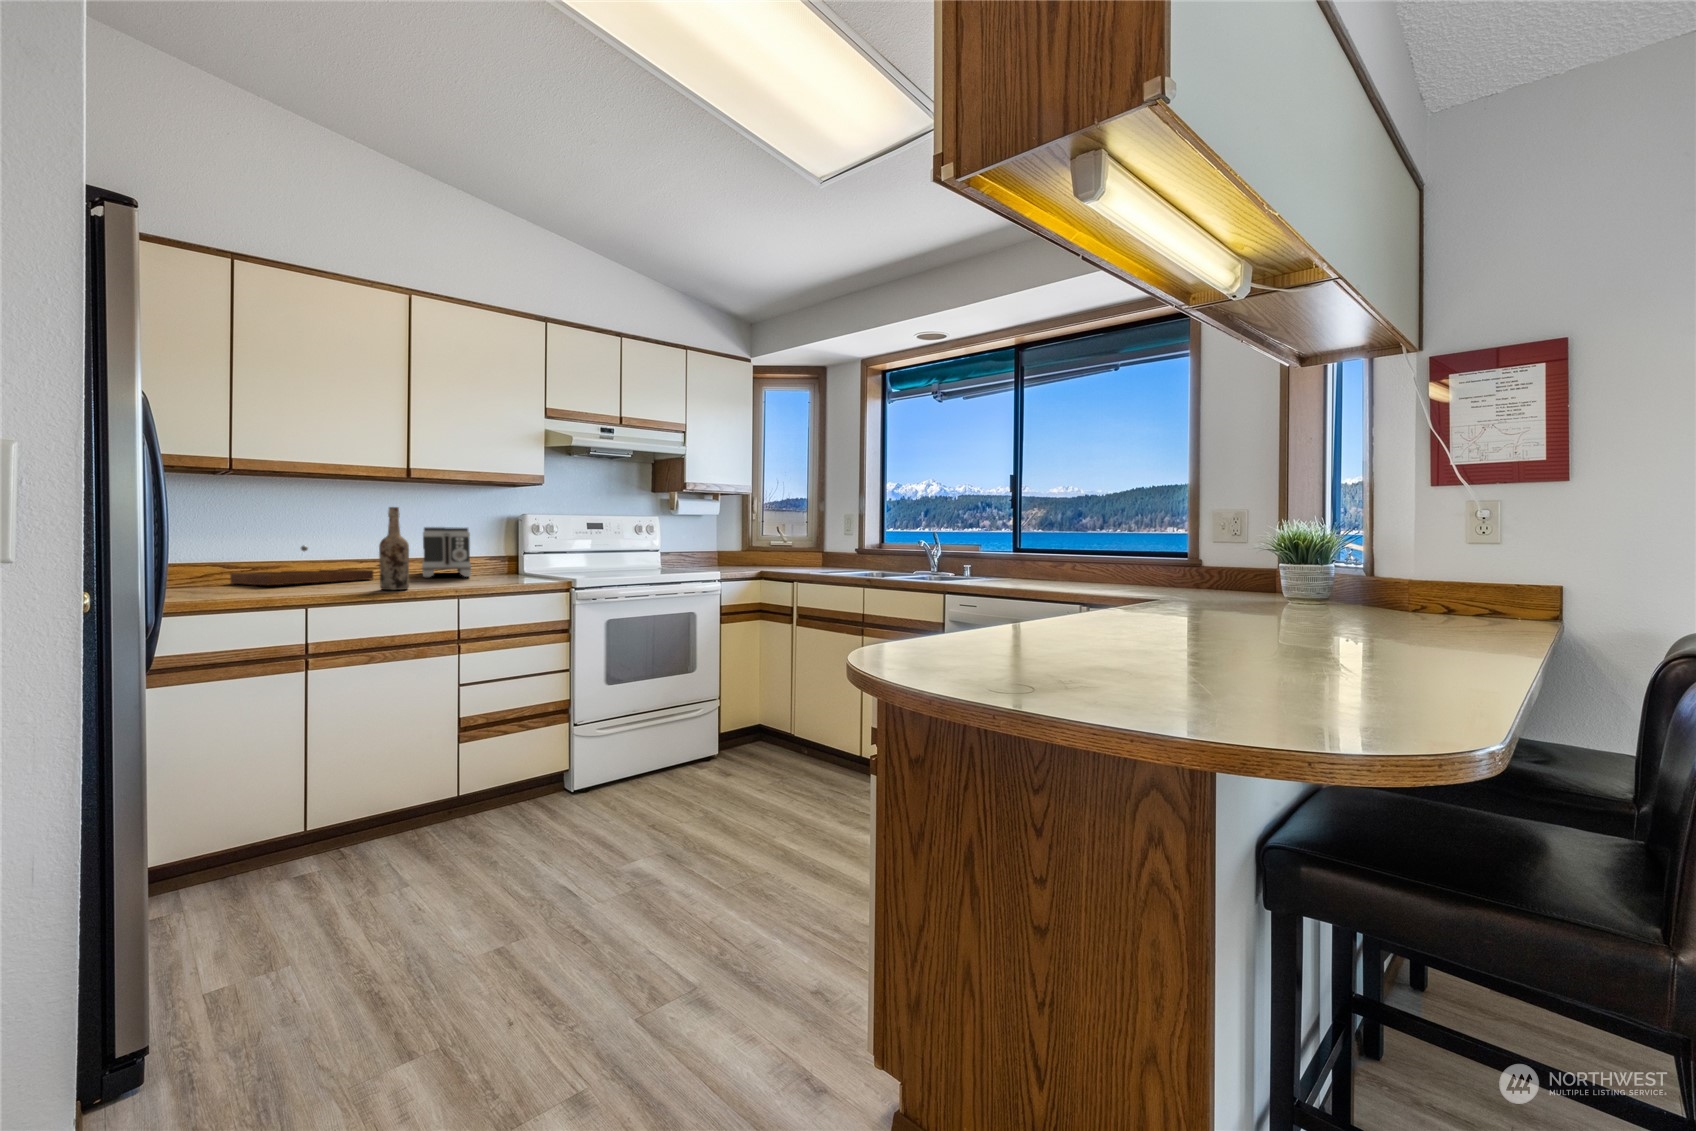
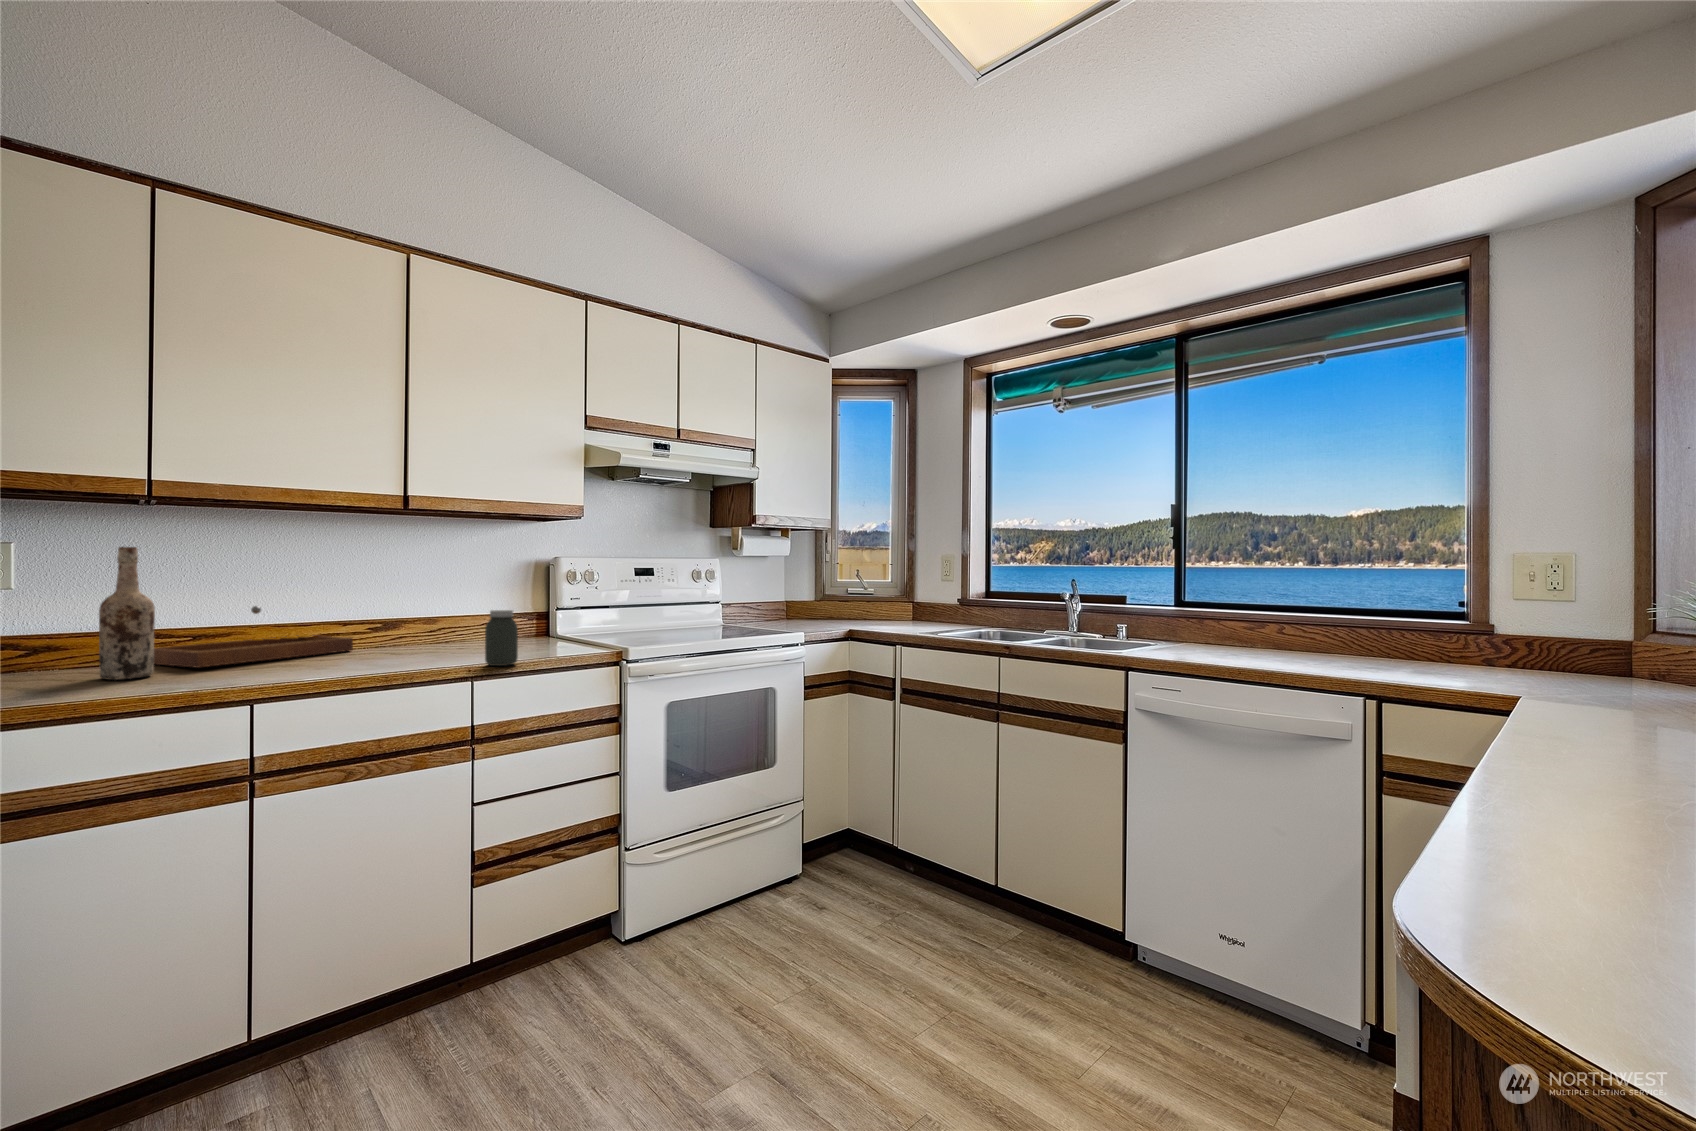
wine bottle: present [379,507,409,590] -> present [99,547,155,680]
toaster: present [422,527,471,577] -> none [419,576,486,646]
jar: none [467,549,491,589] -> present [485,610,518,666]

